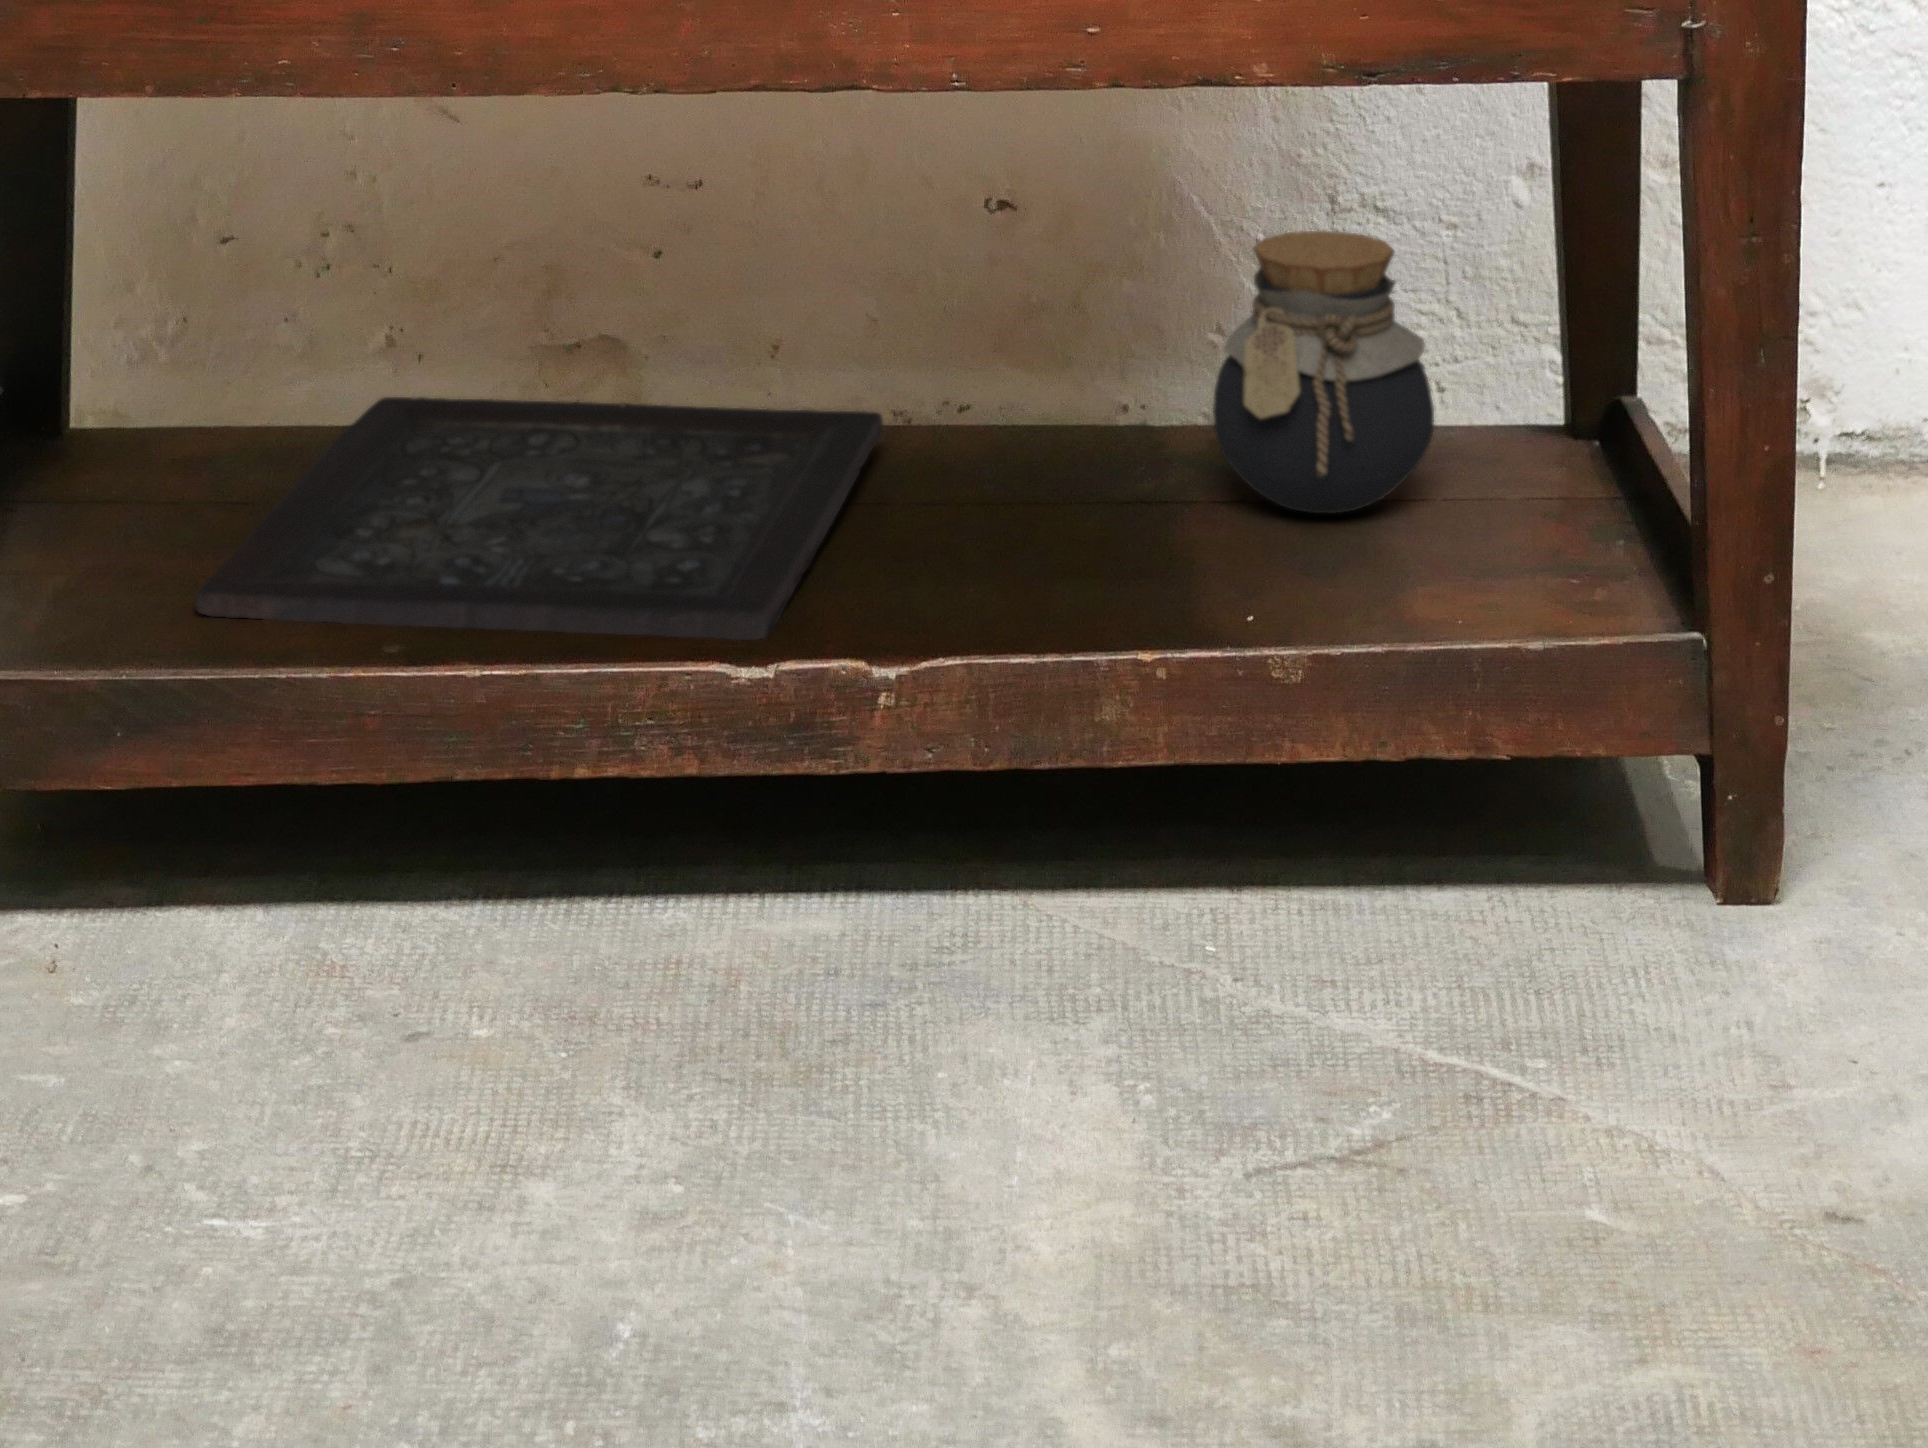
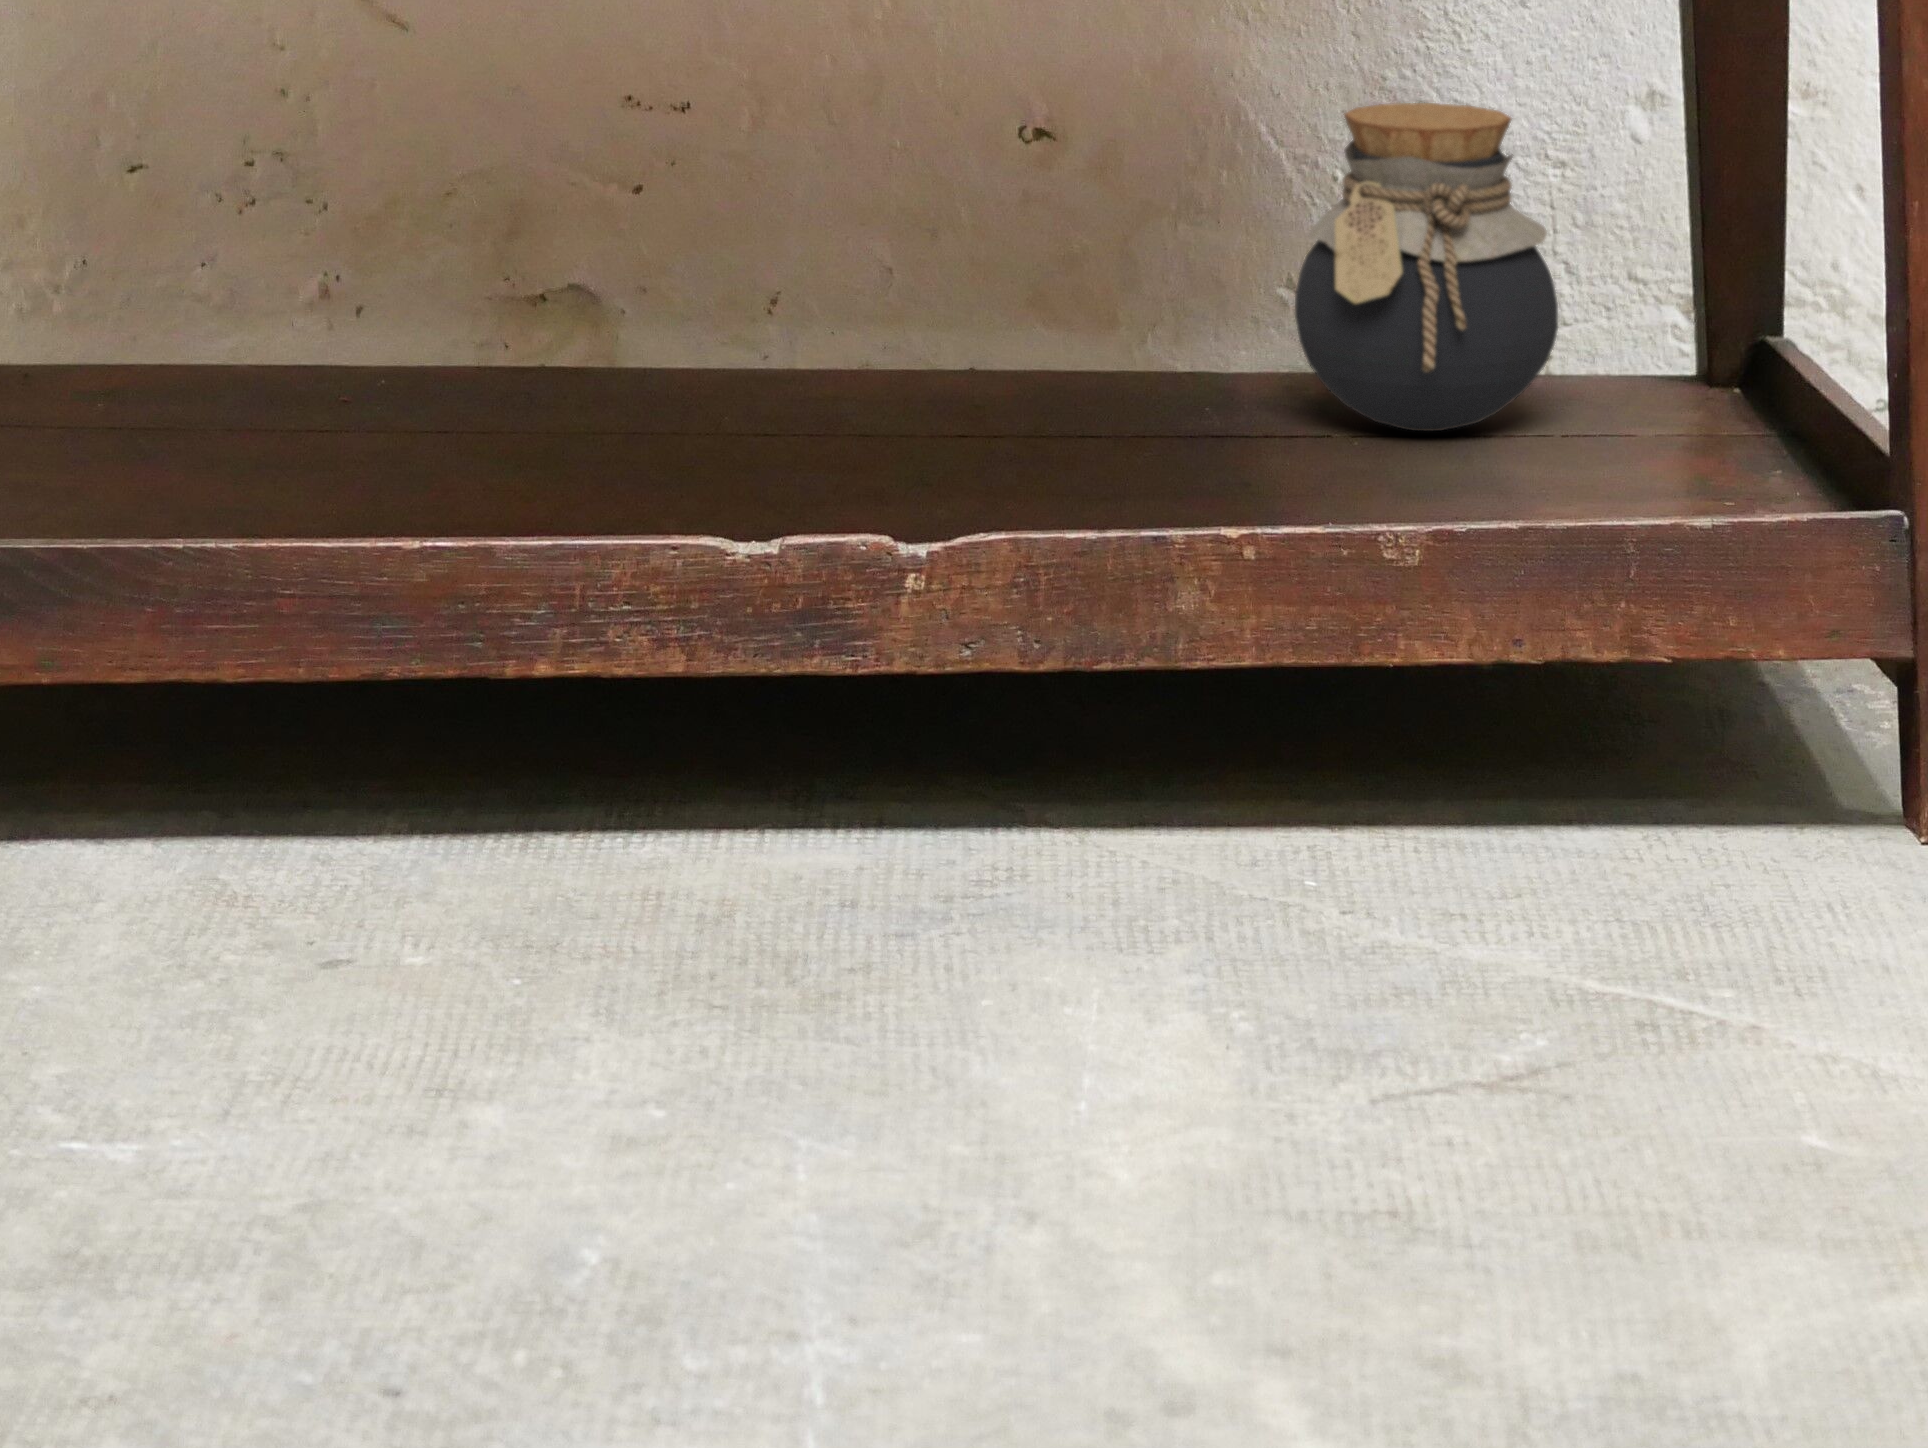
tray: present [194,397,883,640] -> none [74,320,901,539]

